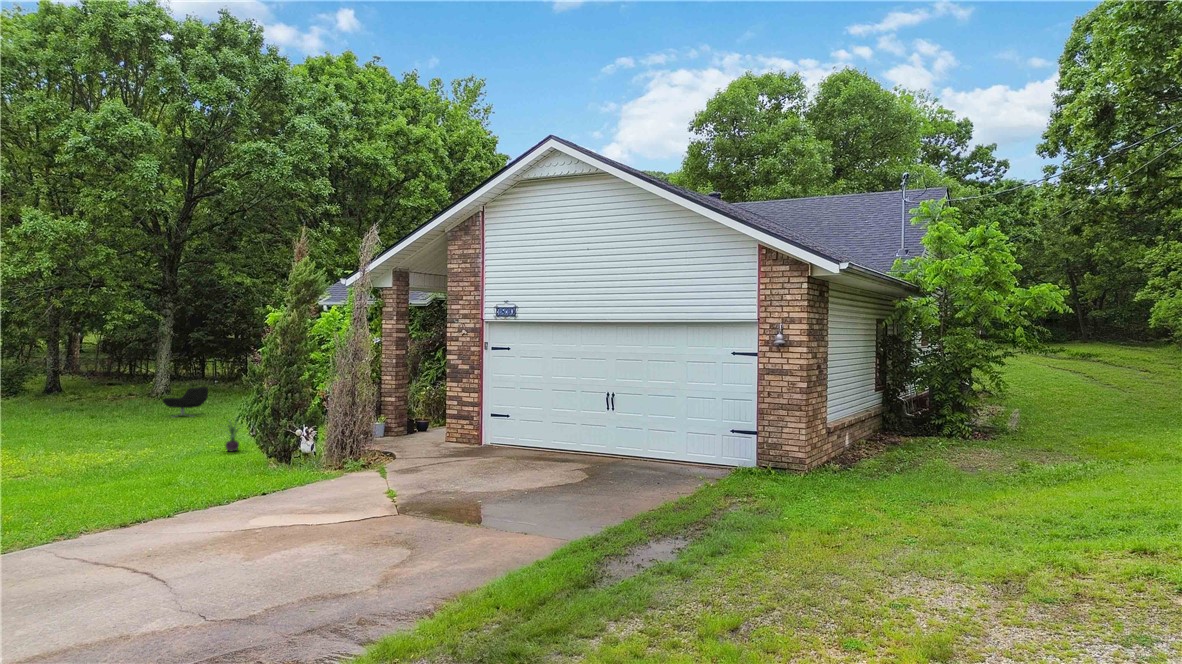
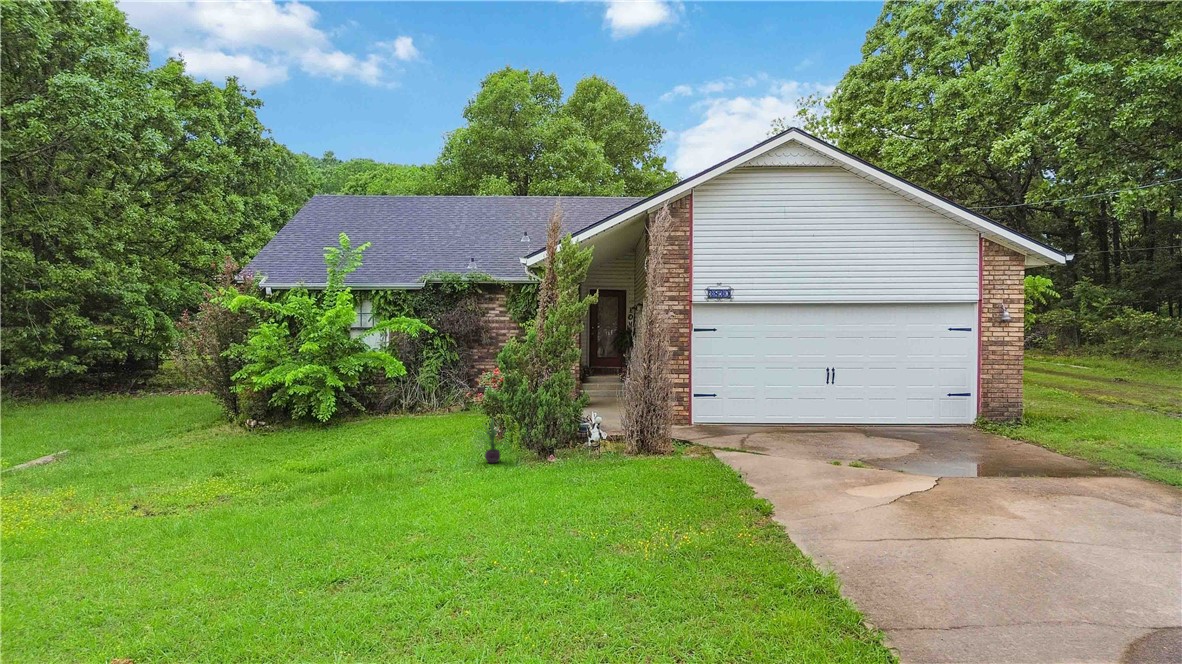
lounge chair: present [162,387,208,415] -> none [179,390,237,433]

